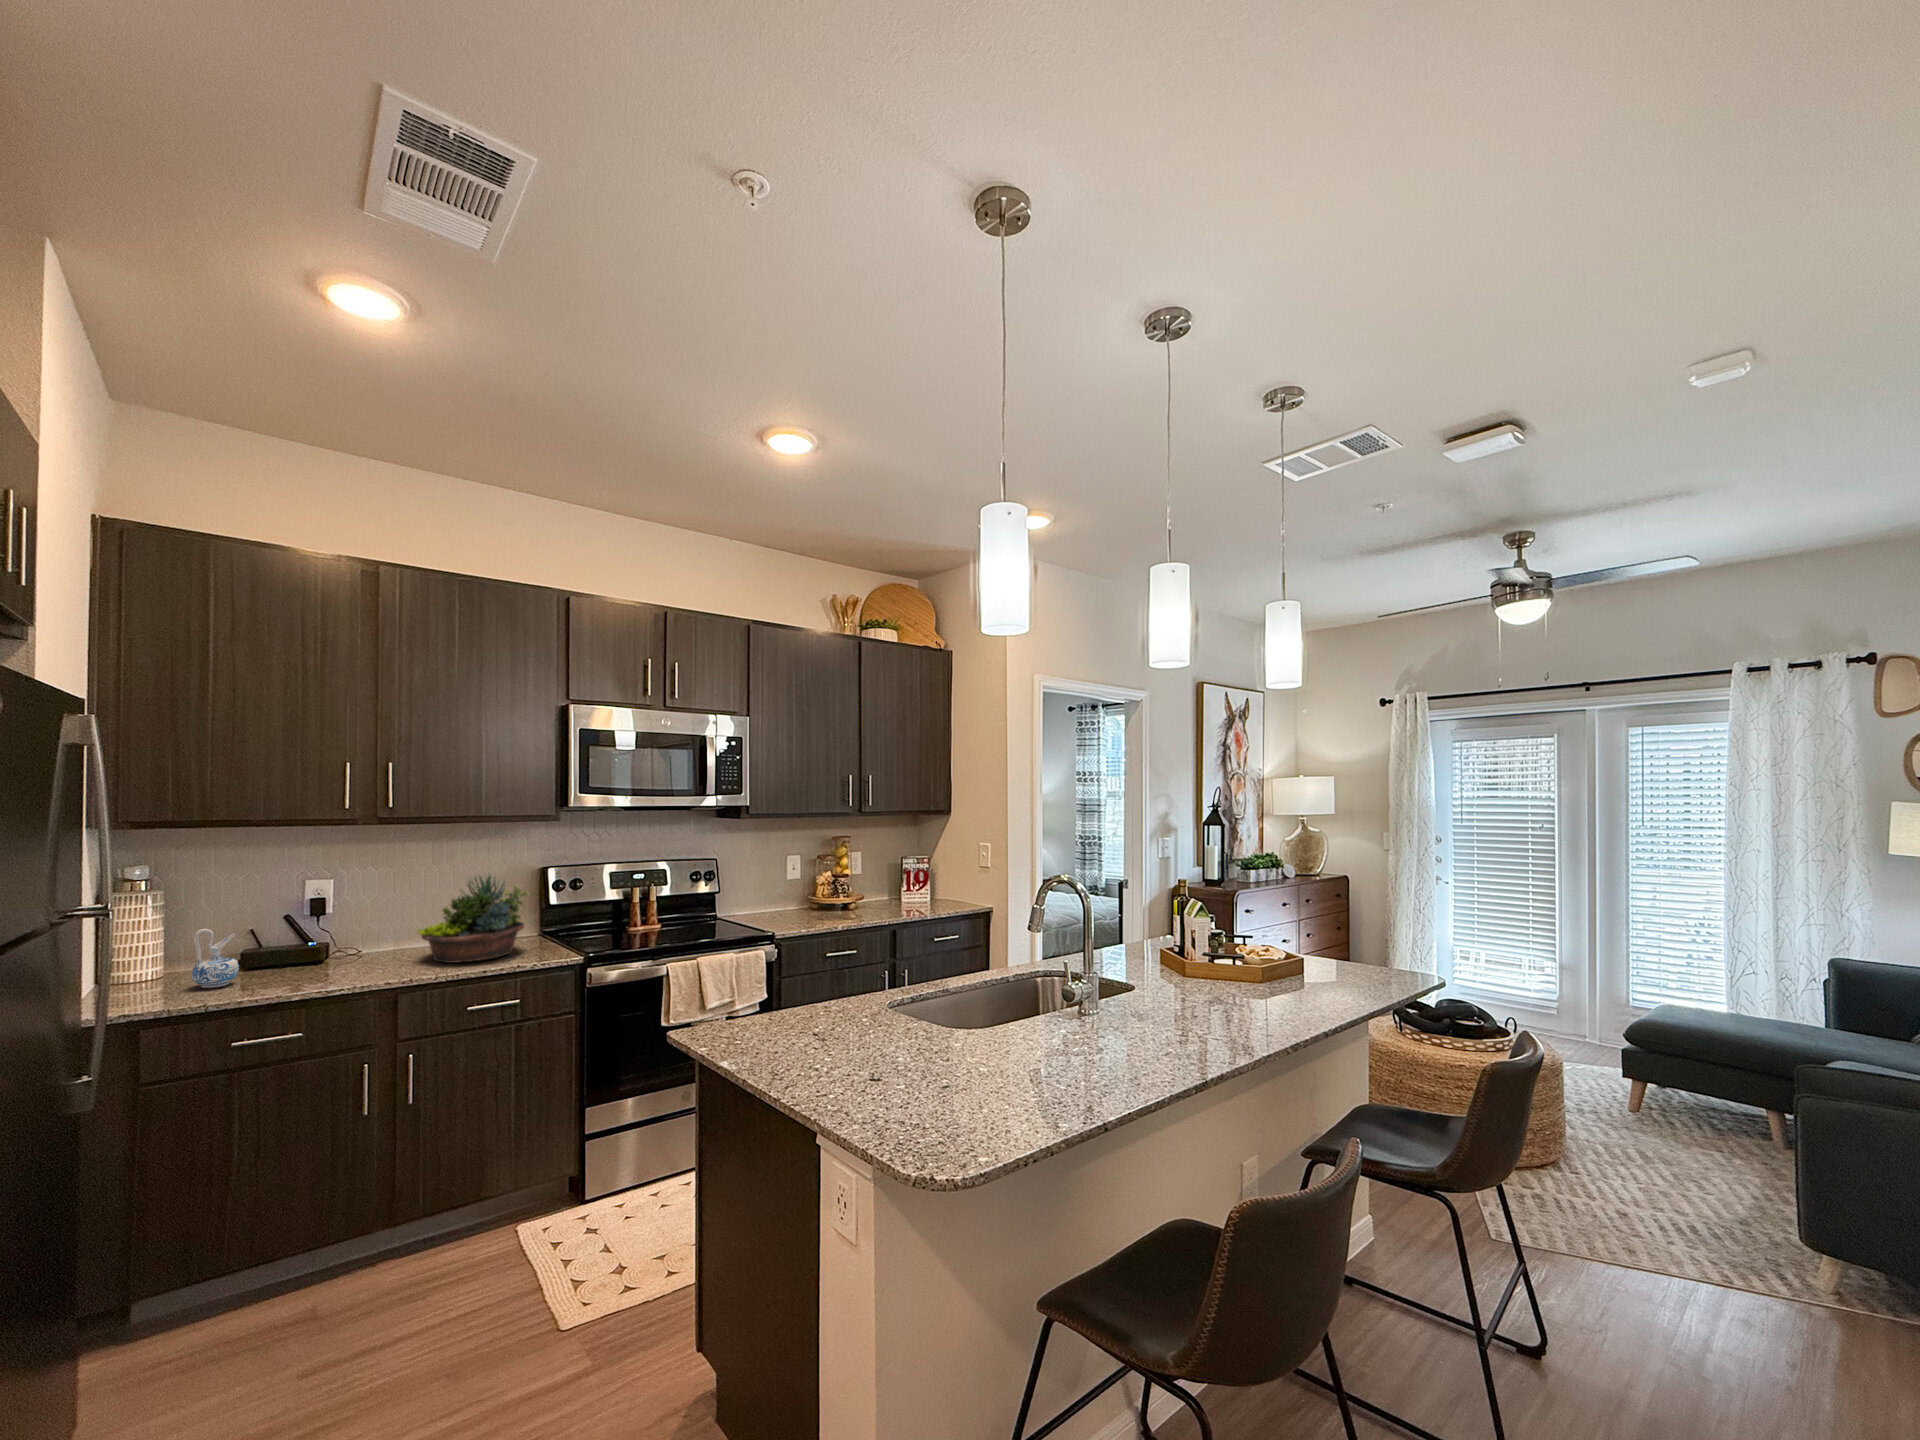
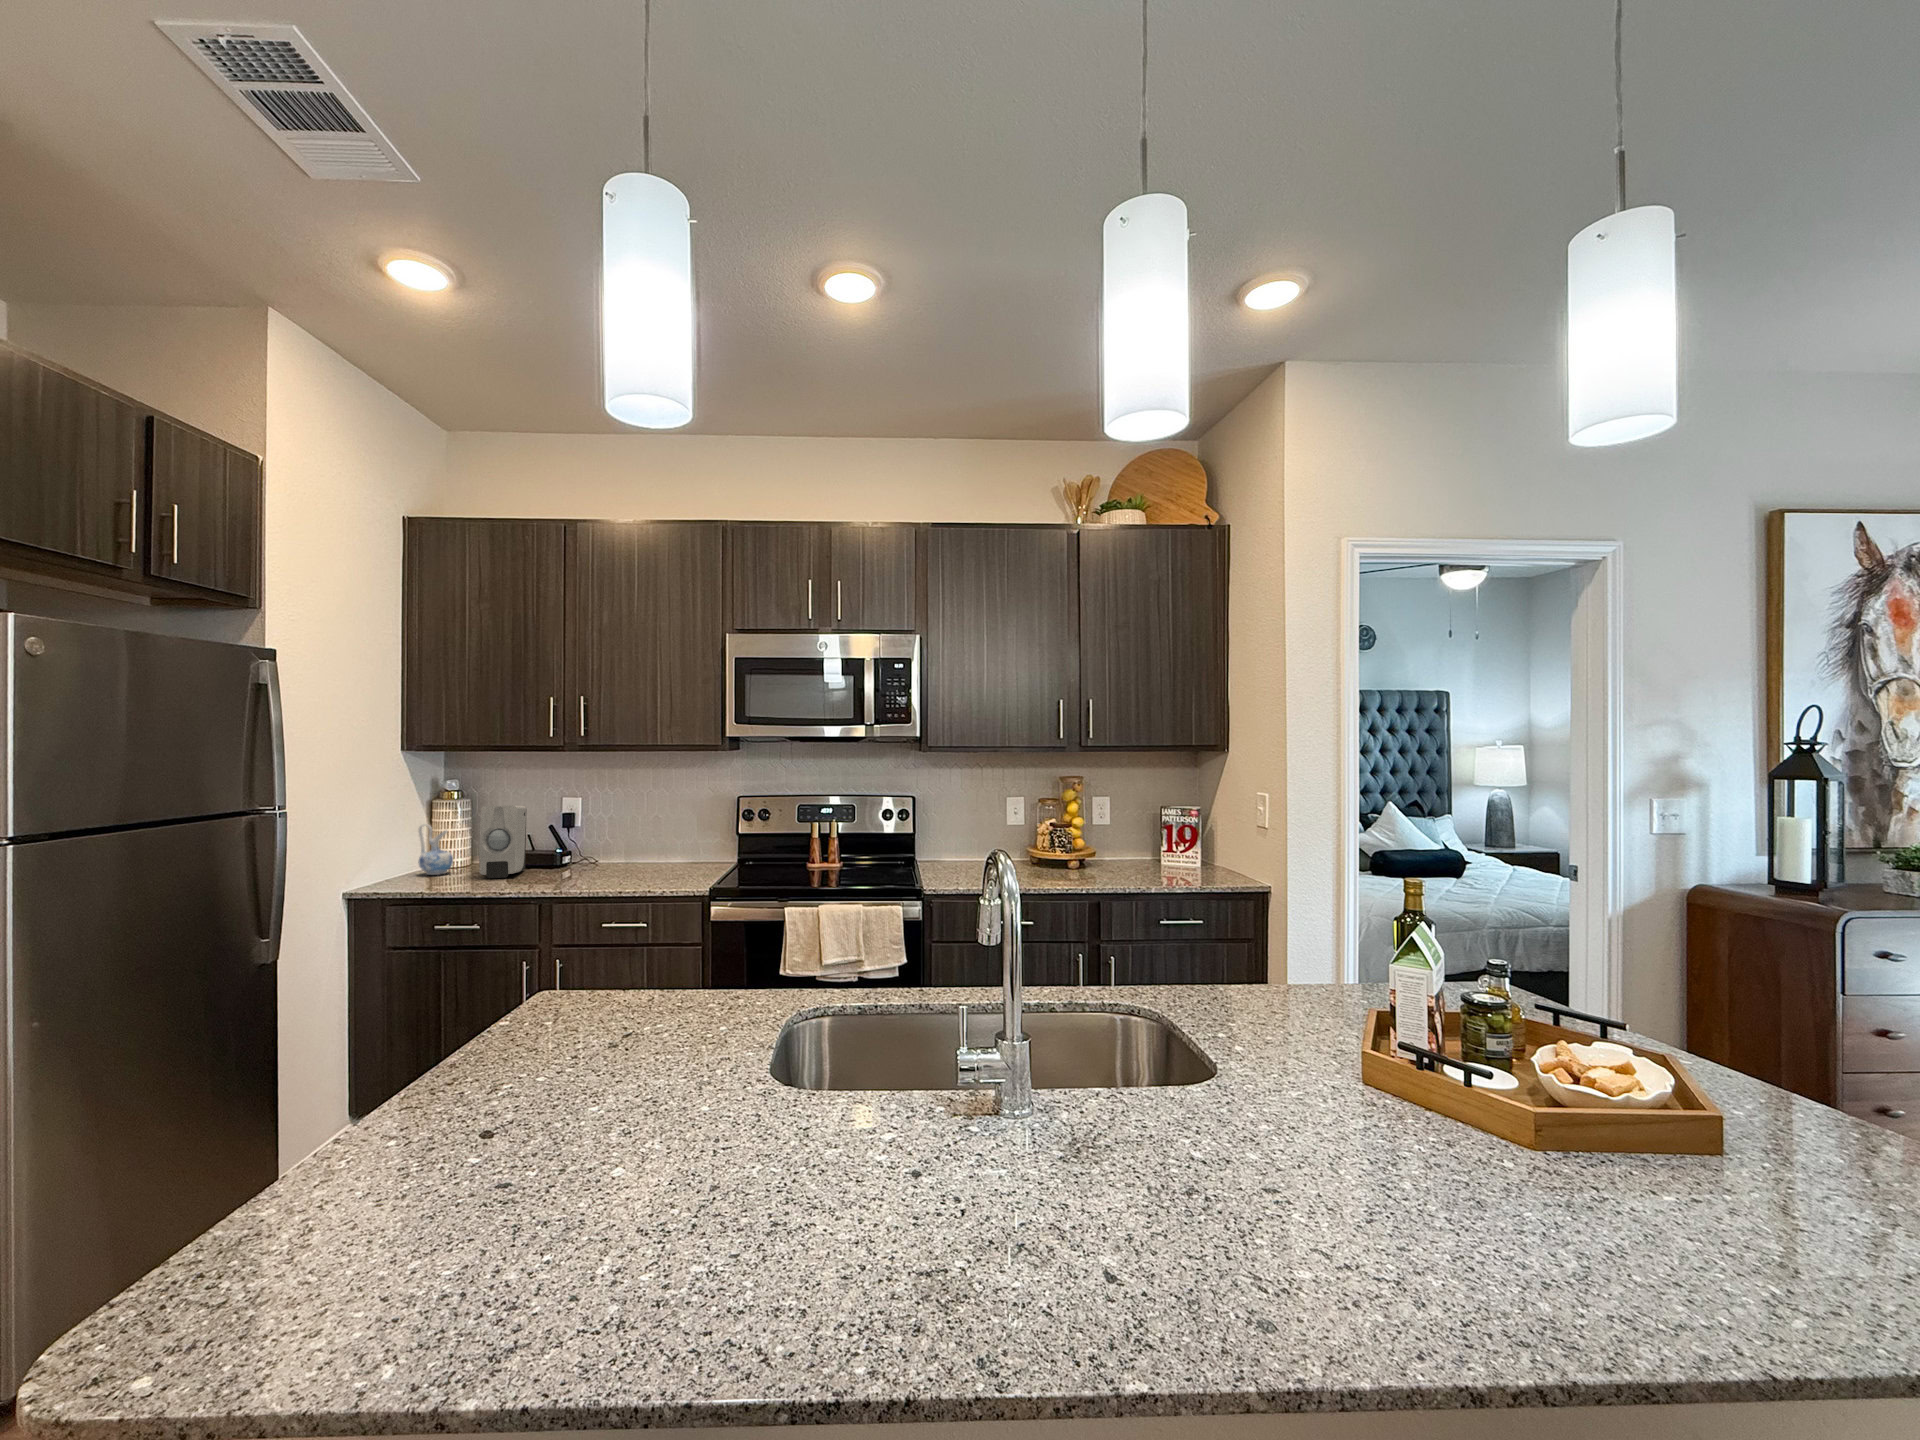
succulent planter: present [418,876,529,963] -> none [585,792,682,878]
soap dispenser: none [288,898,343,981] -> present [479,806,526,878]

